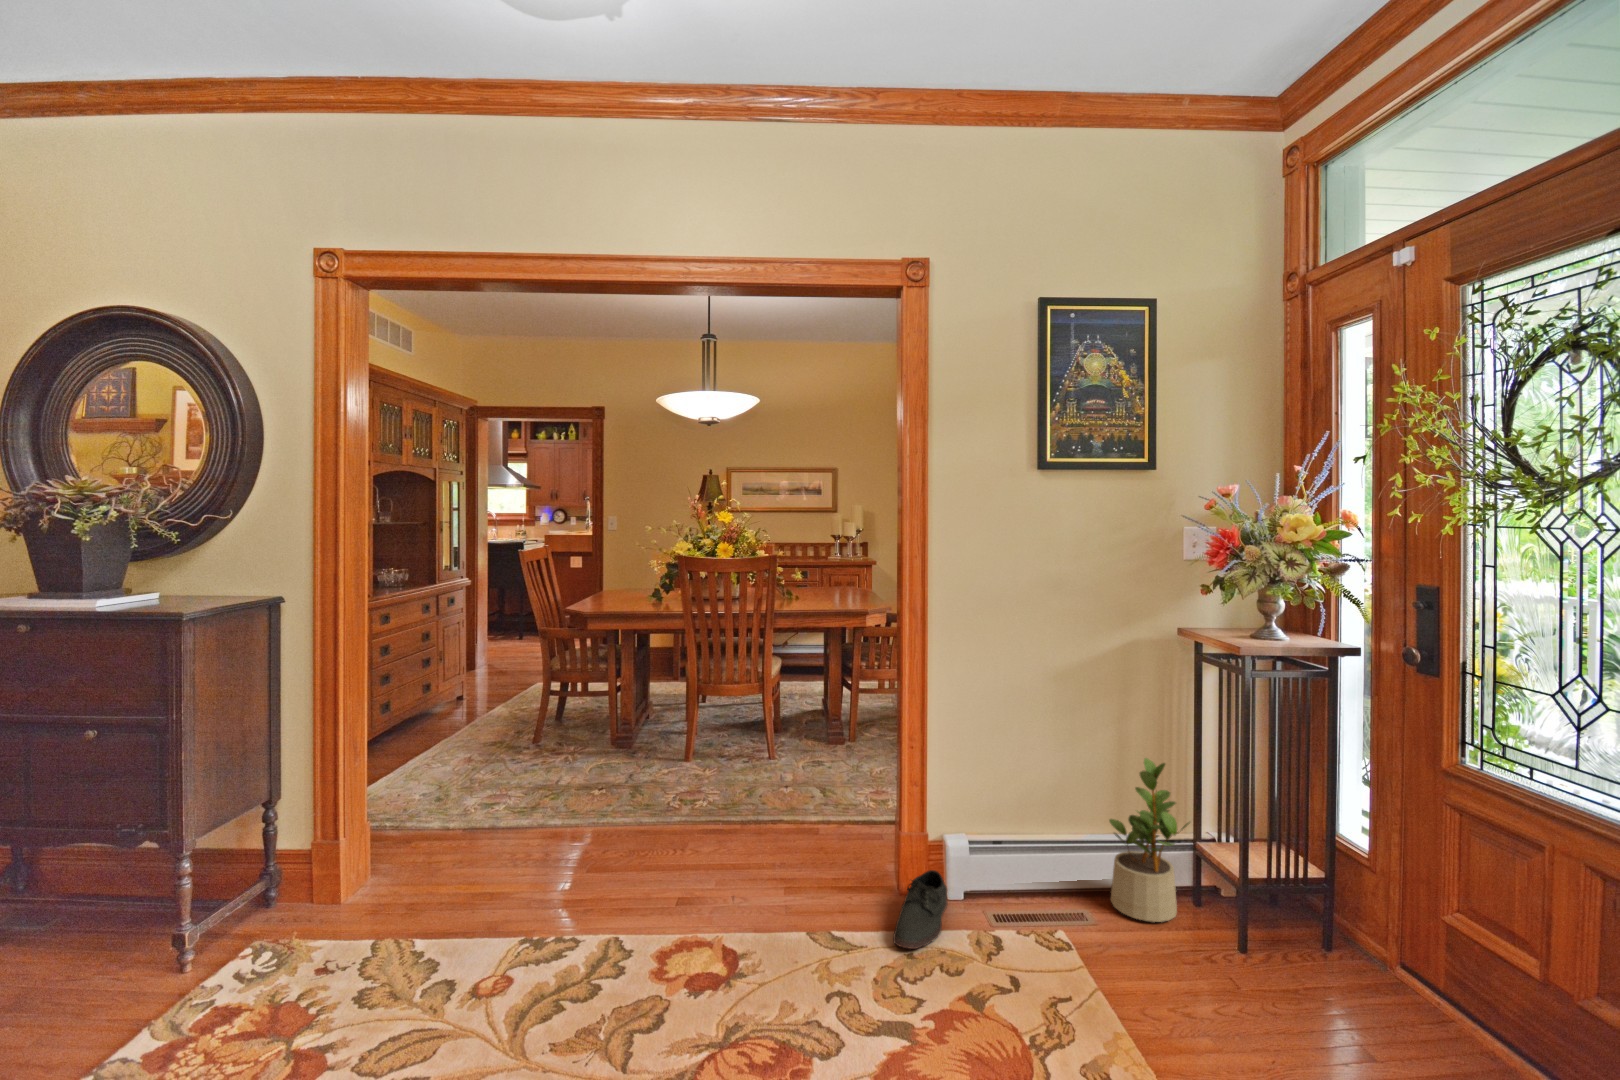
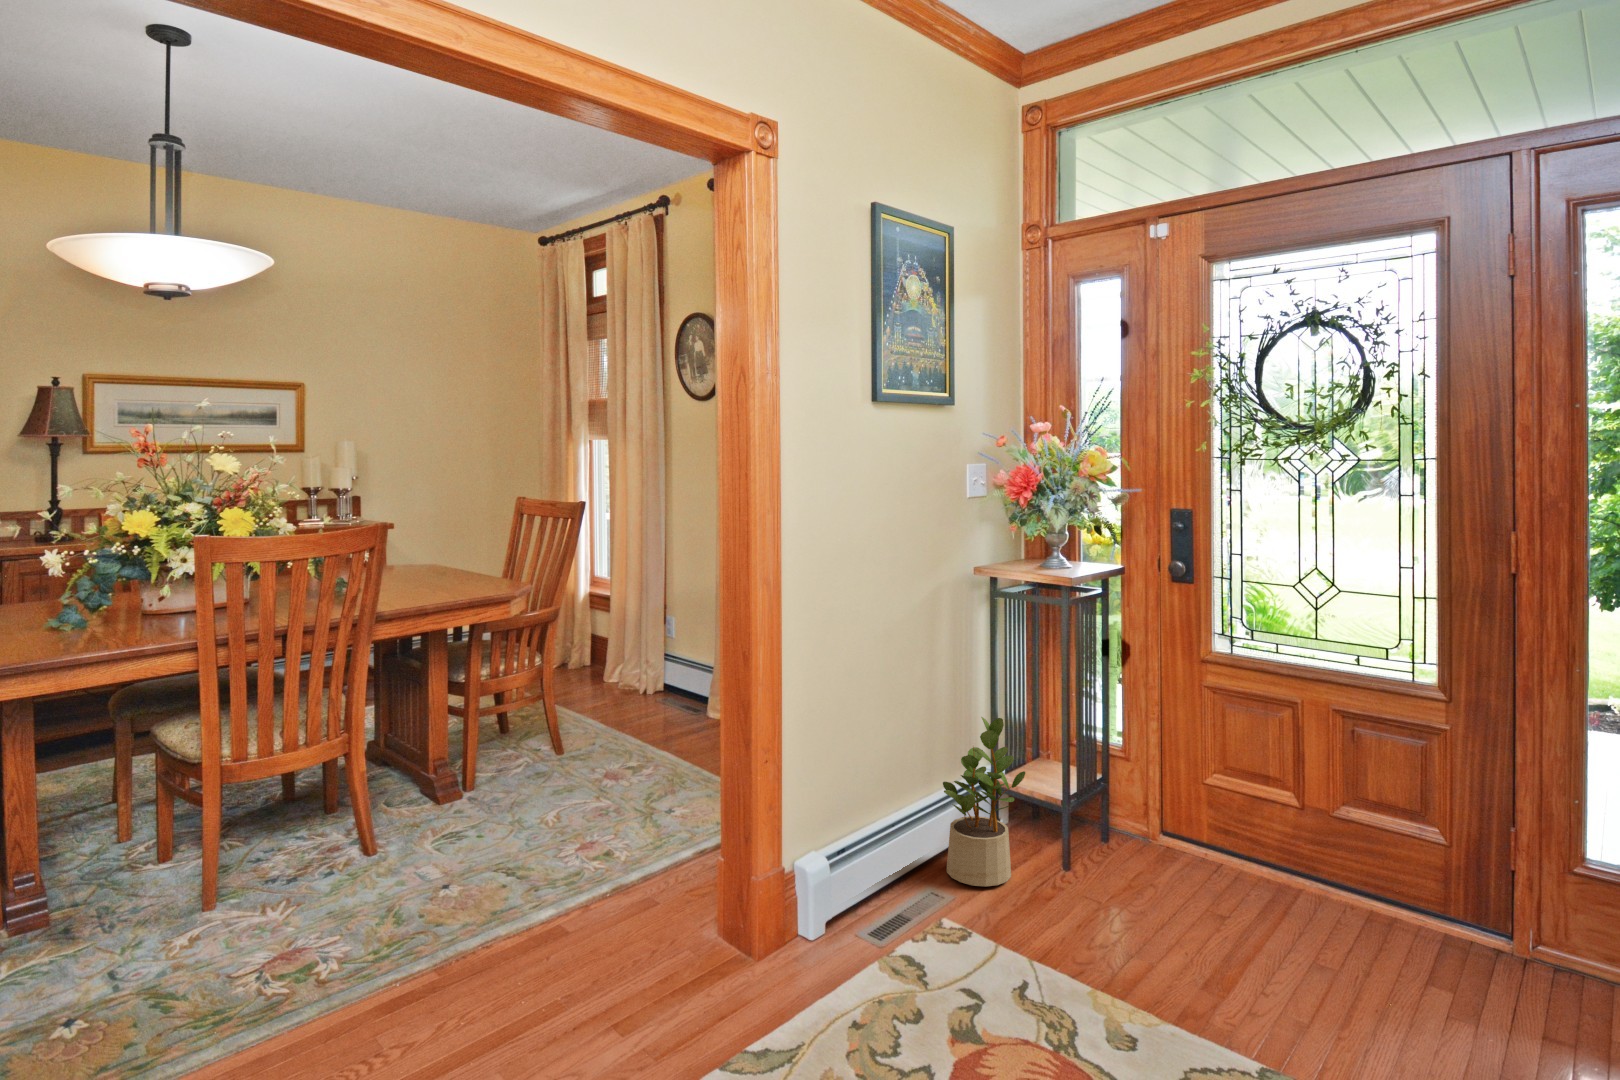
shoe: present [893,870,948,949] -> none [787,910,858,1018]

